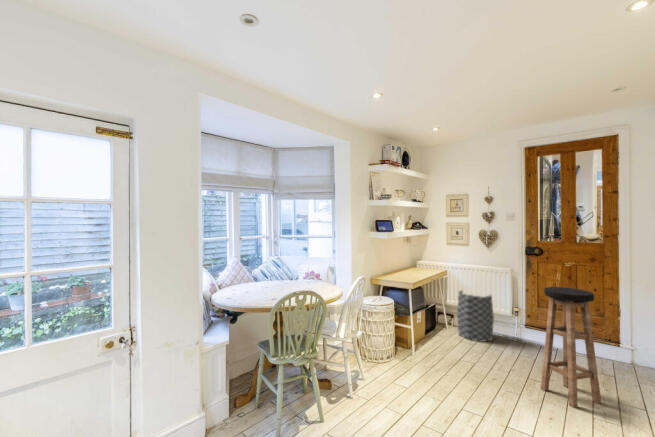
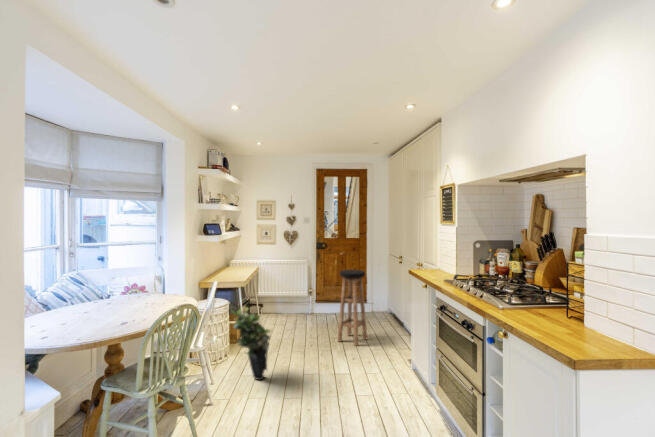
trash can: present [457,291,494,342] -> none [269,281,297,323]
potted plant: none [378,310,424,400] -> present [232,308,270,380]

